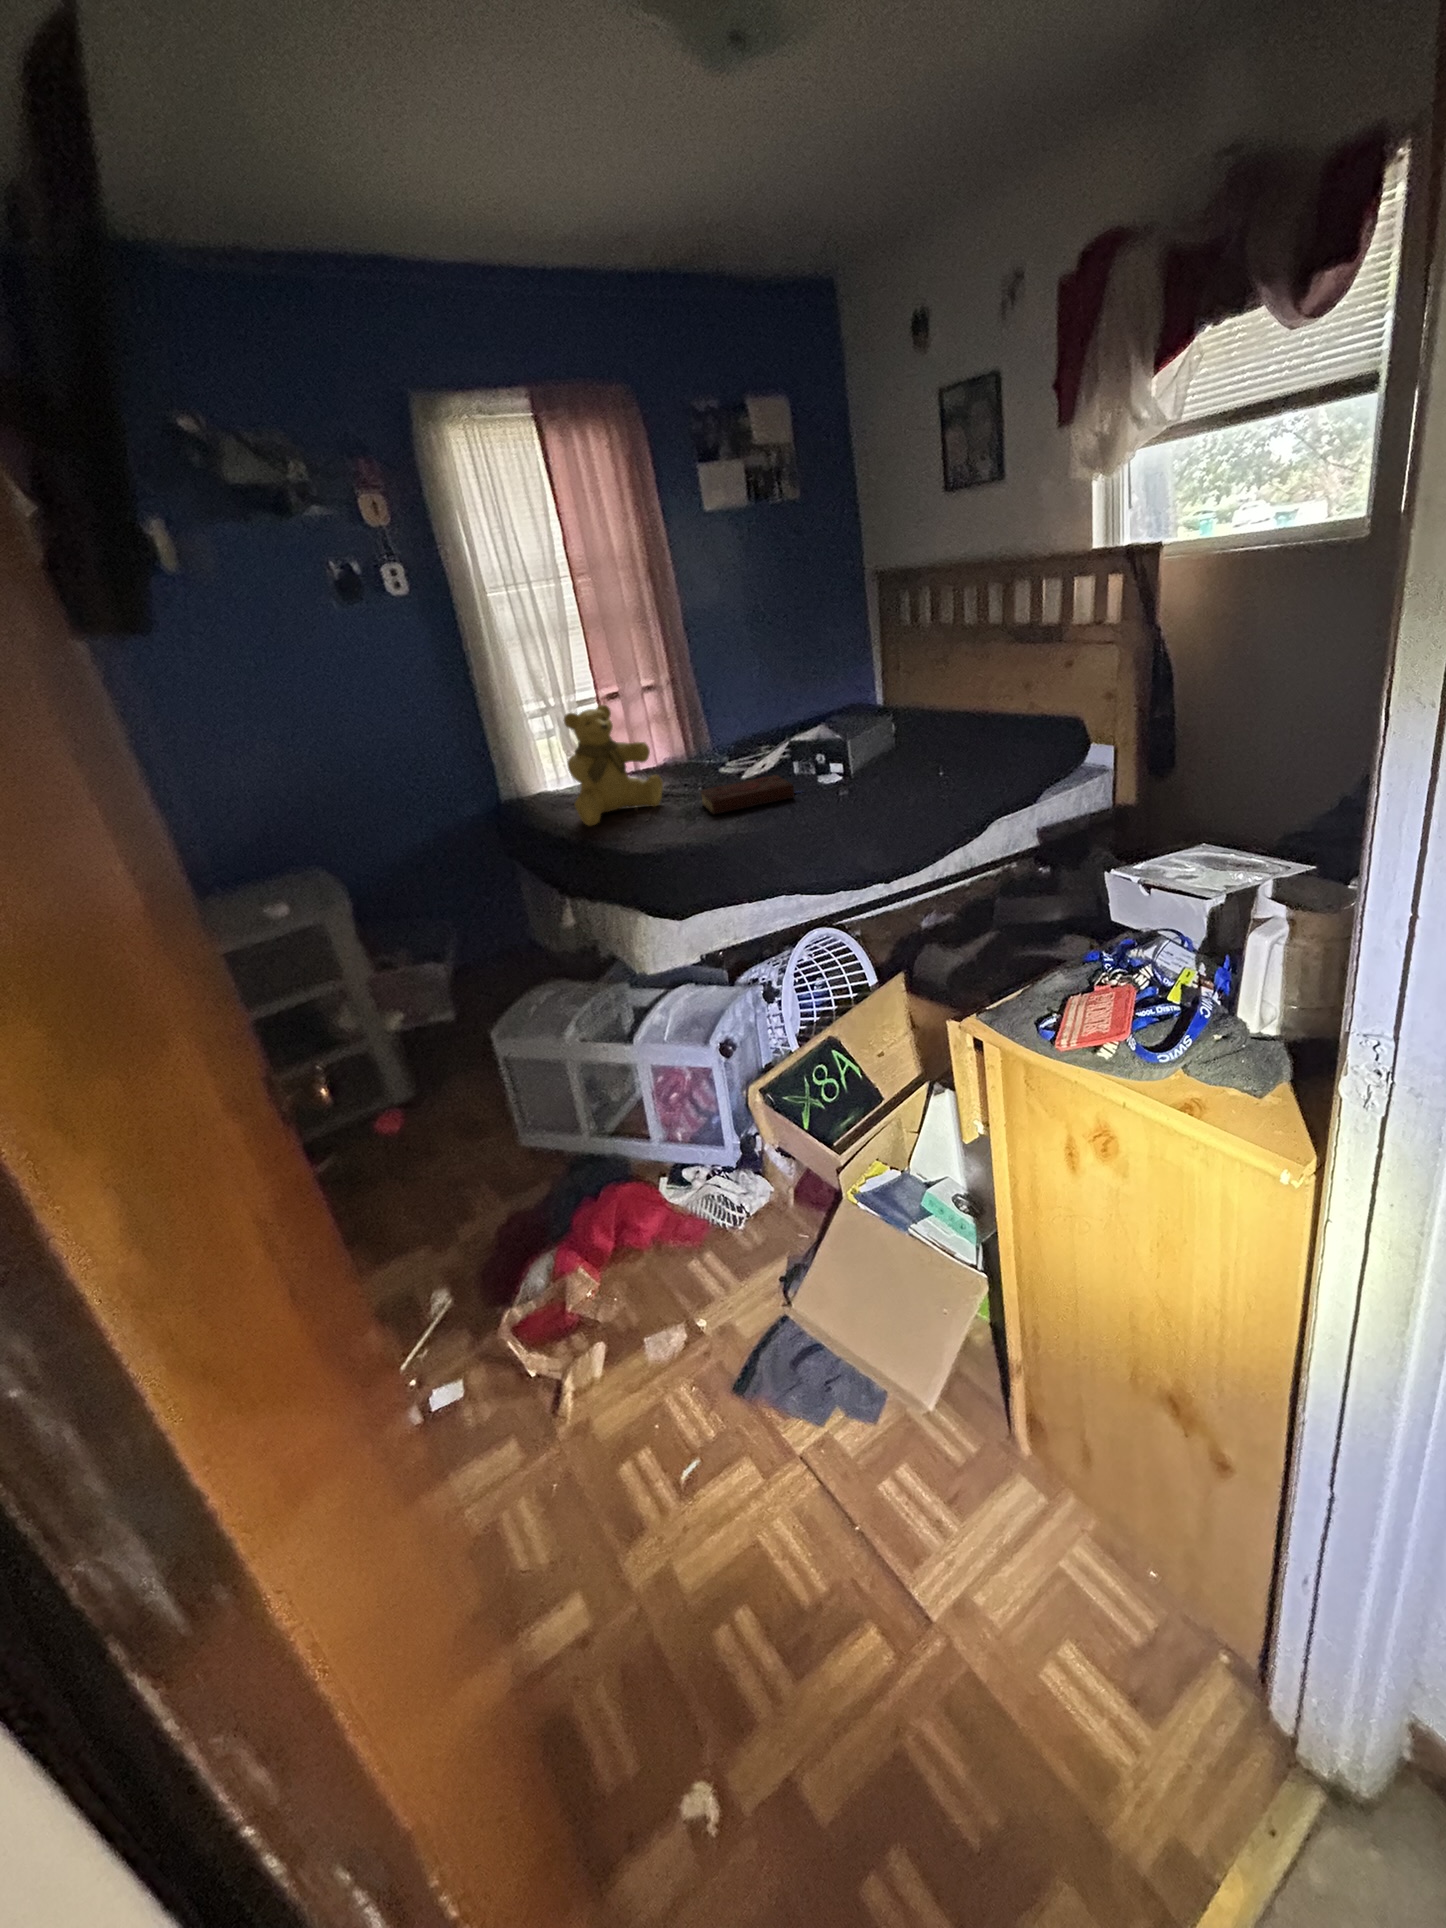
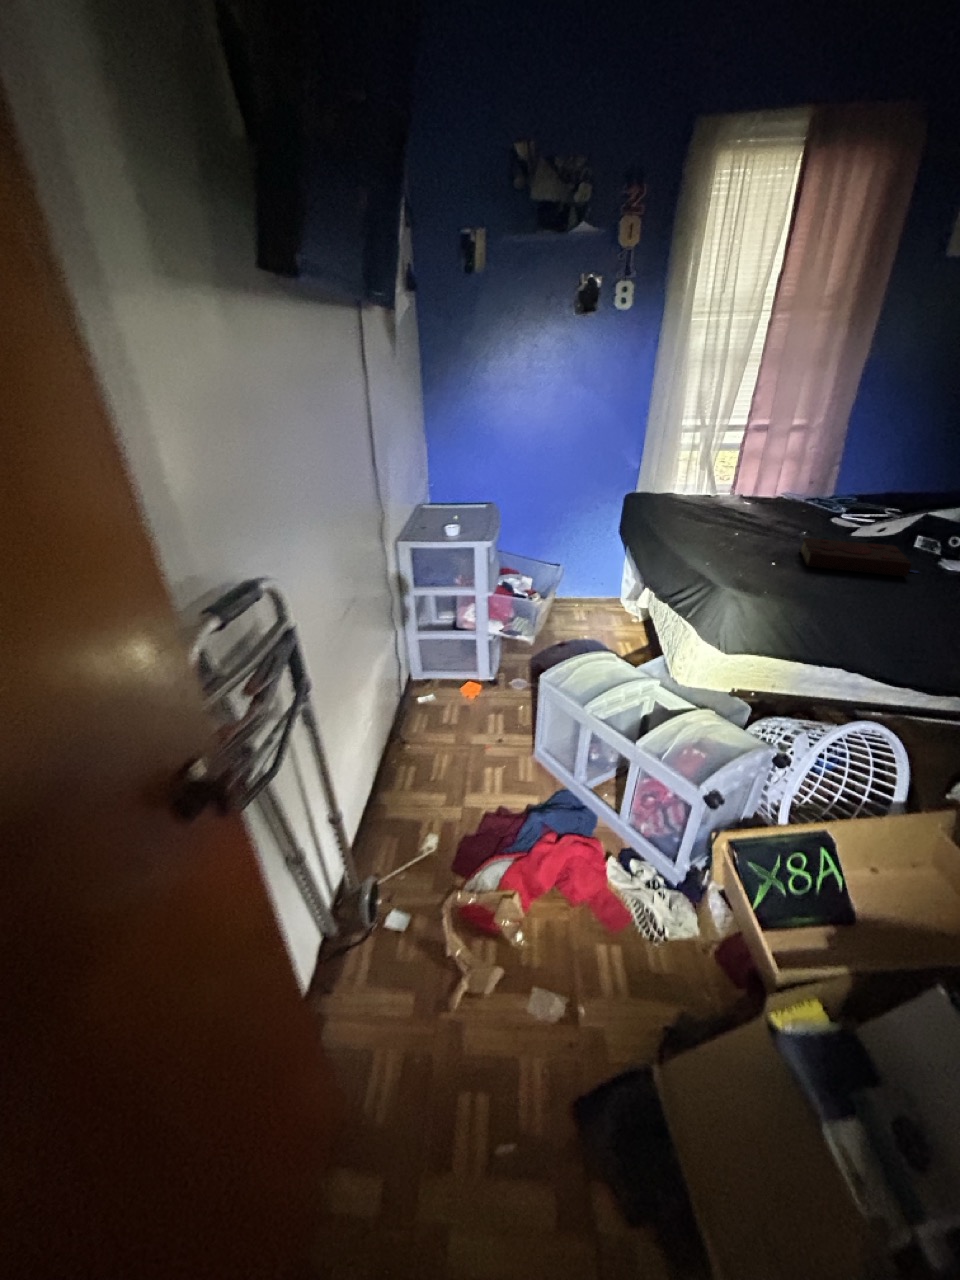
teddy bear: present [564,705,663,826] -> none [682,434,772,538]

